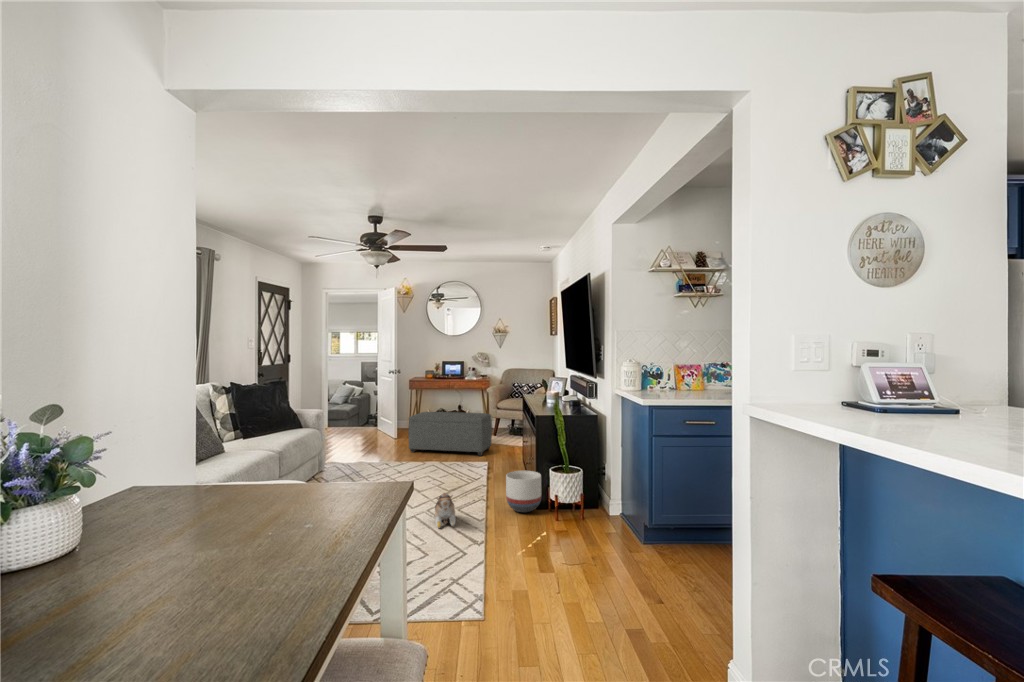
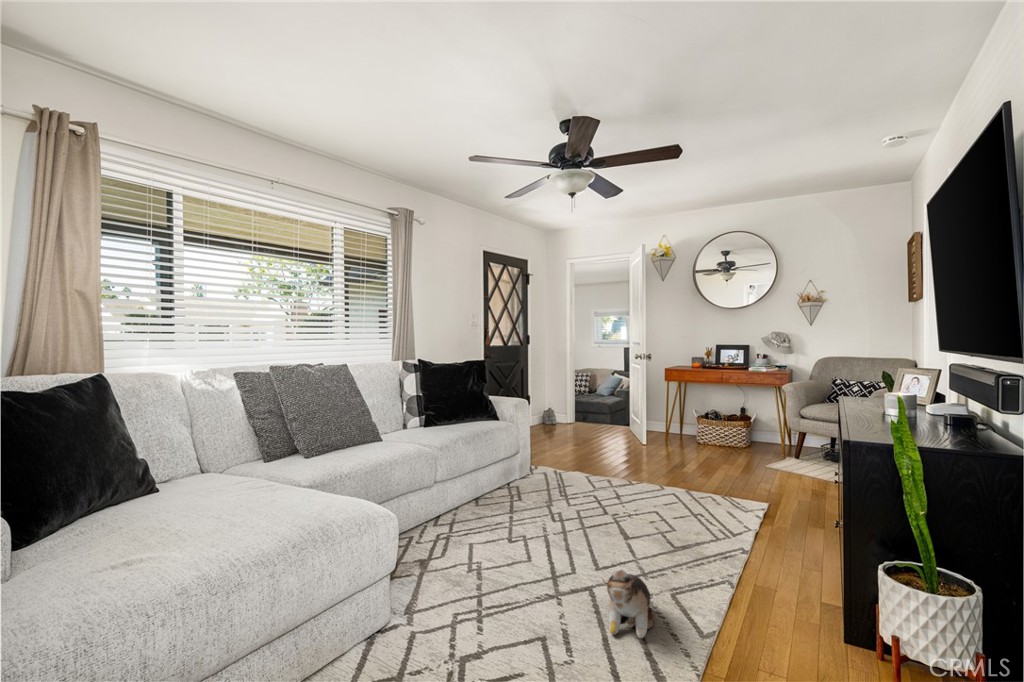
ottoman: present [408,412,492,456] -> none [649,413,782,491]
planter: present [506,471,541,512] -> none [769,548,857,648]

